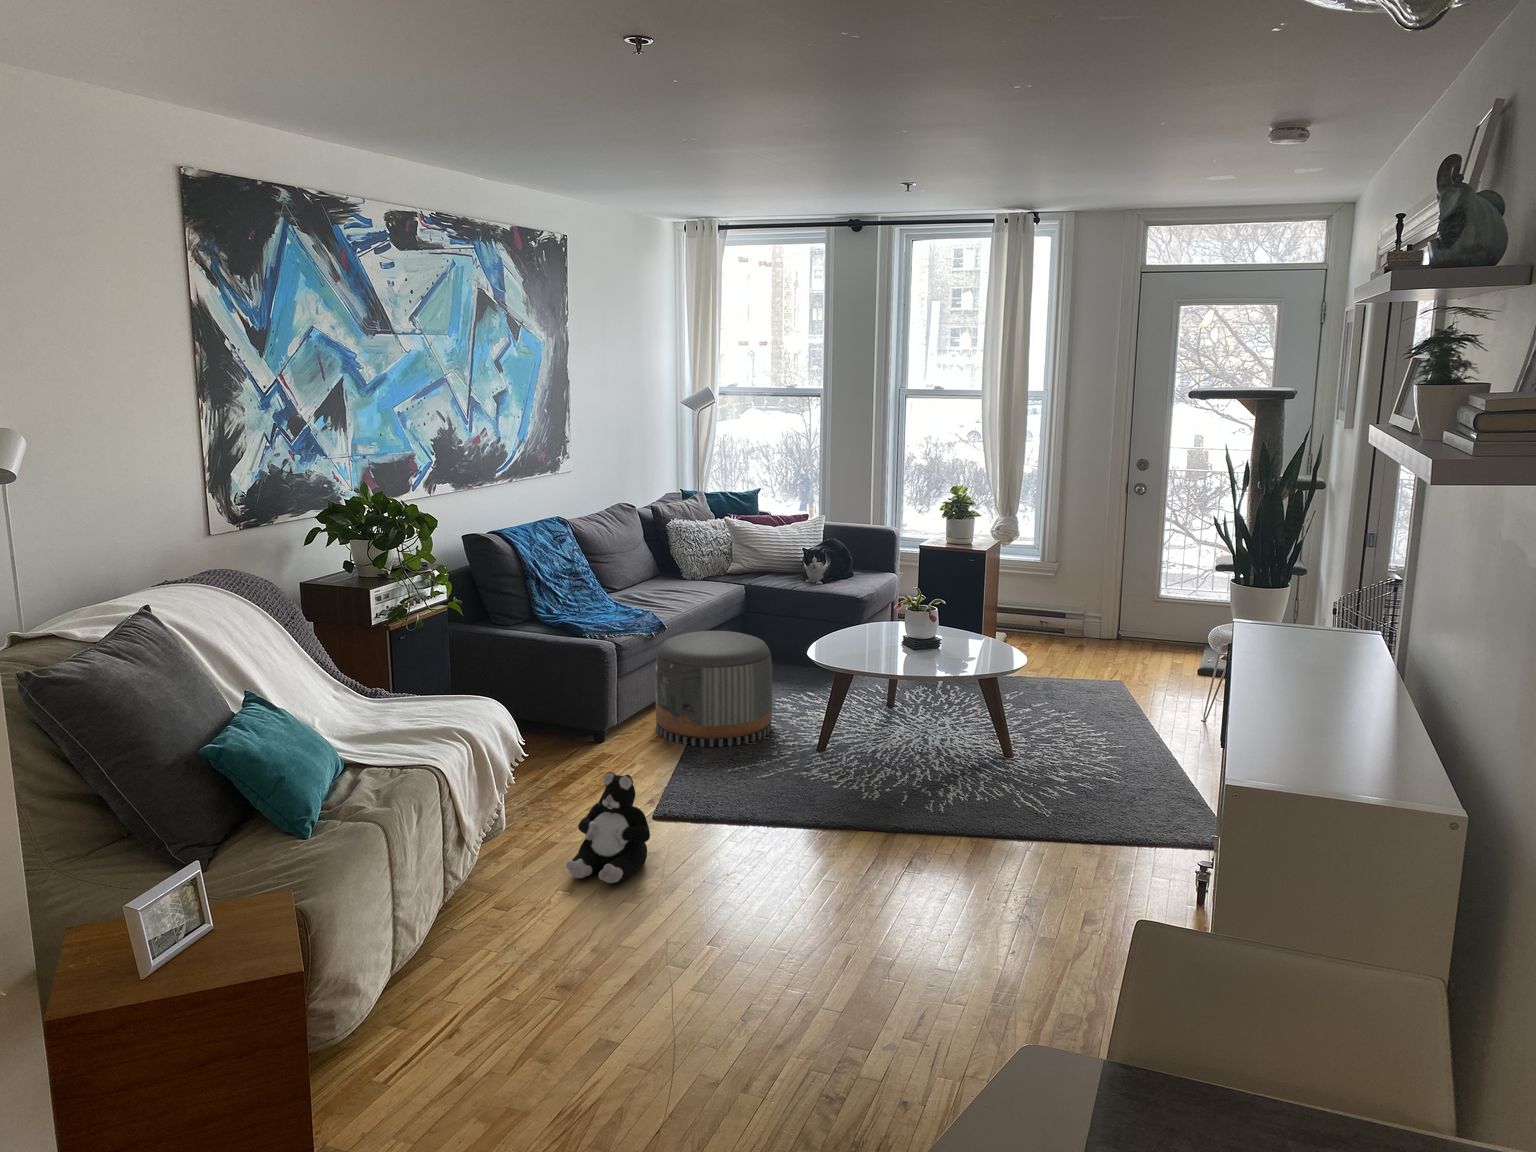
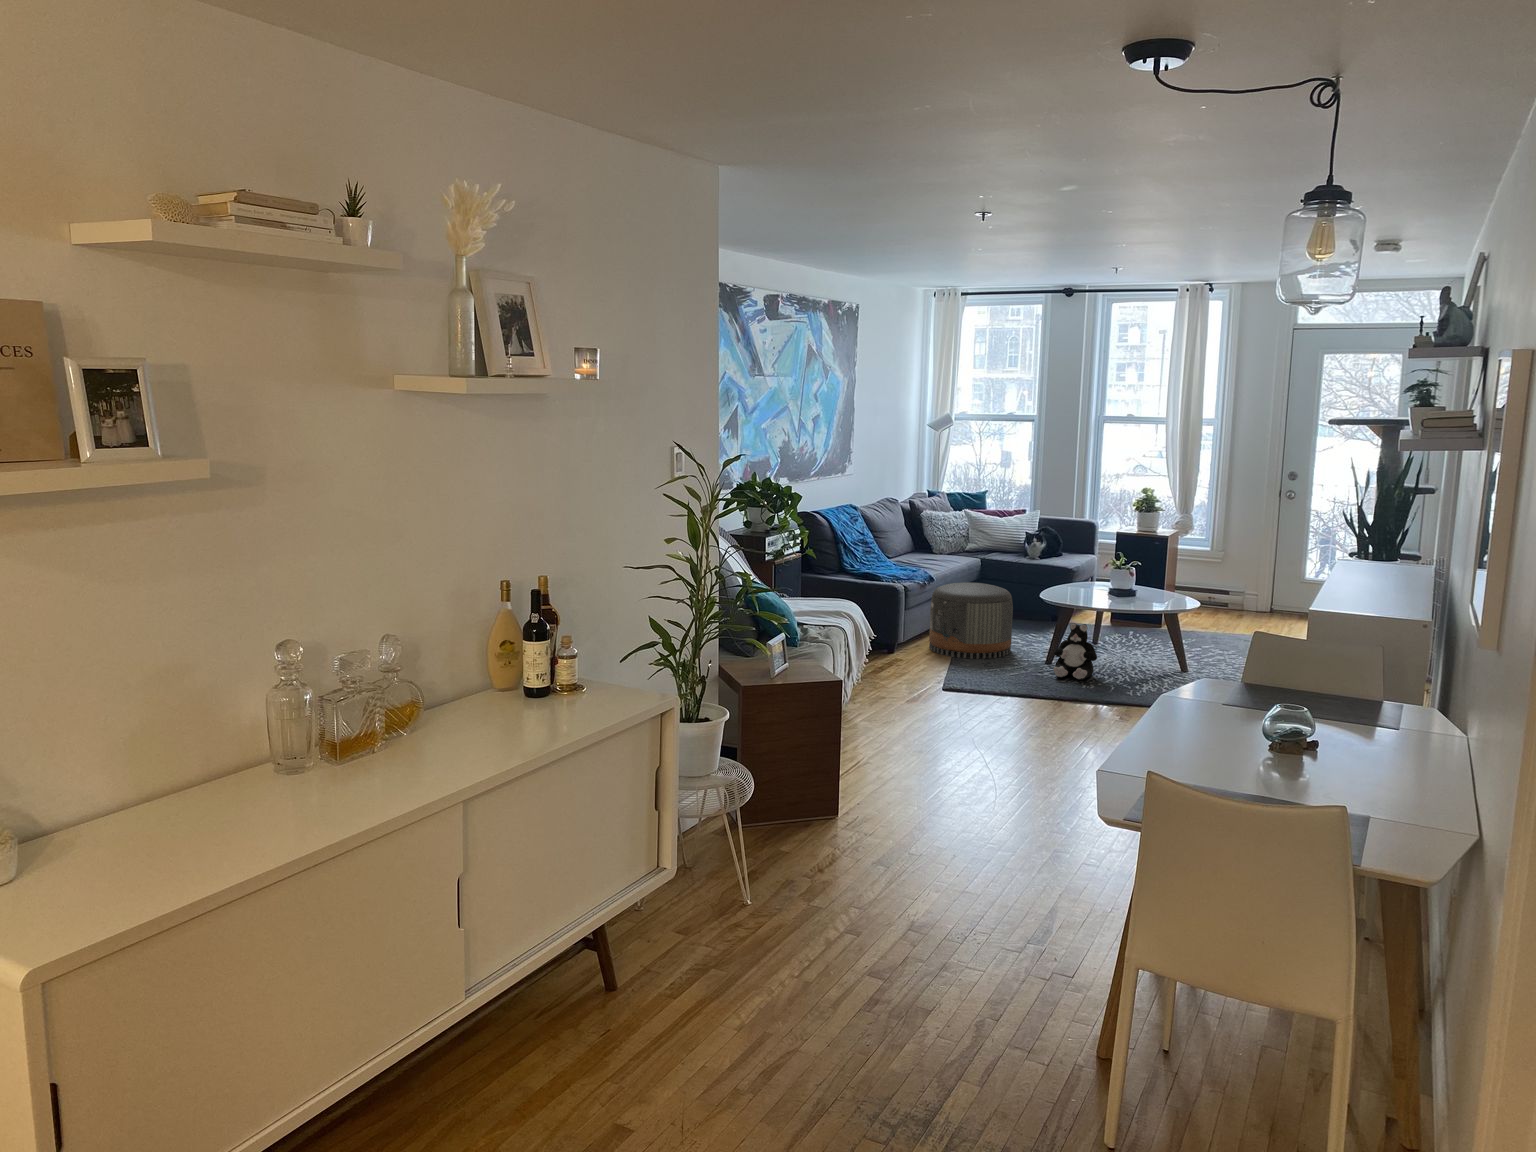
plush toy: present [566,772,650,884] -> present [1053,623,1097,680]

